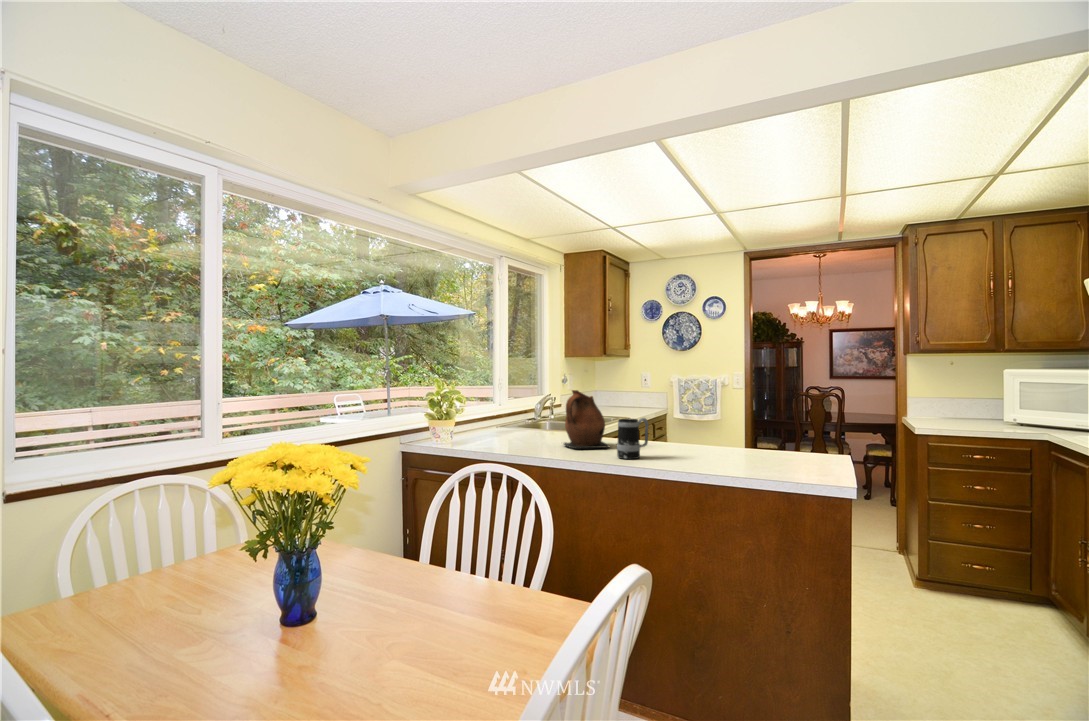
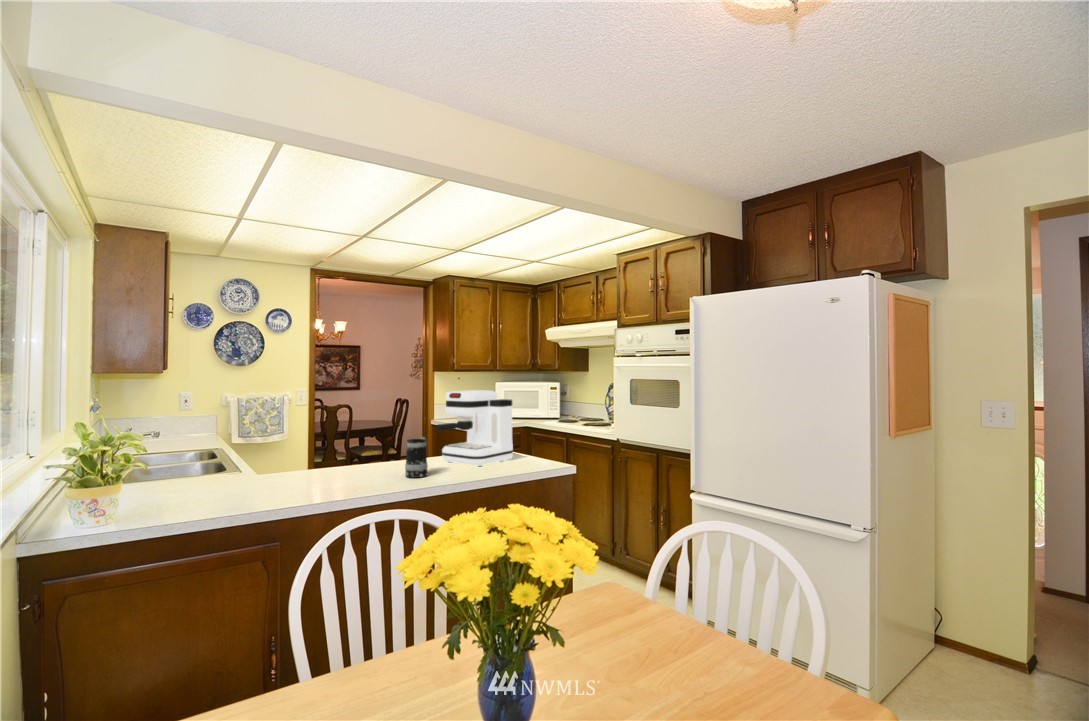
coffee maker: none [674,371,772,465] -> present [436,390,513,466]
ceramic pitcher: present [564,390,610,448] -> none [303,417,366,482]

